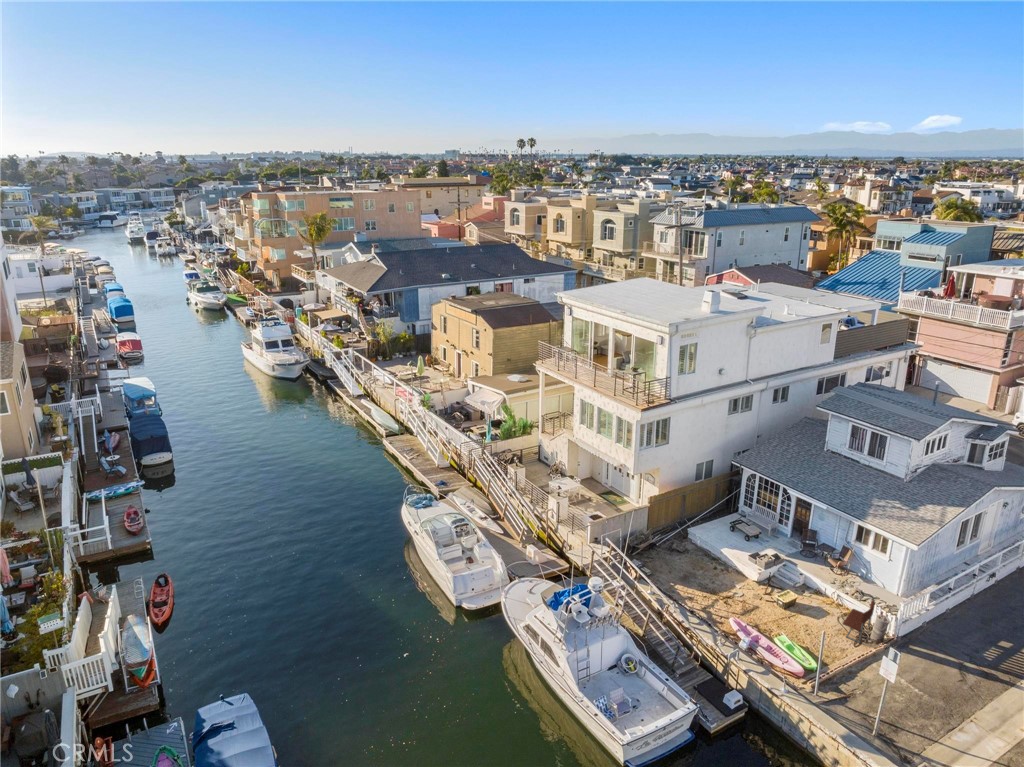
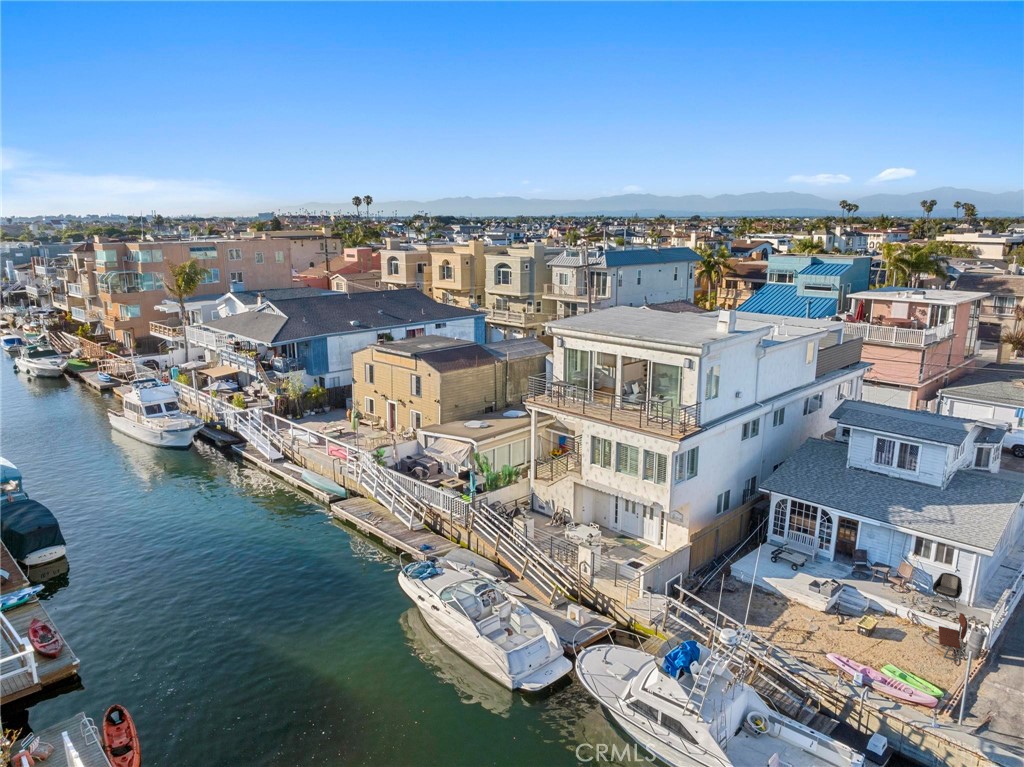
lounge chair: none [863,561,893,596] -> present [933,573,962,606]

